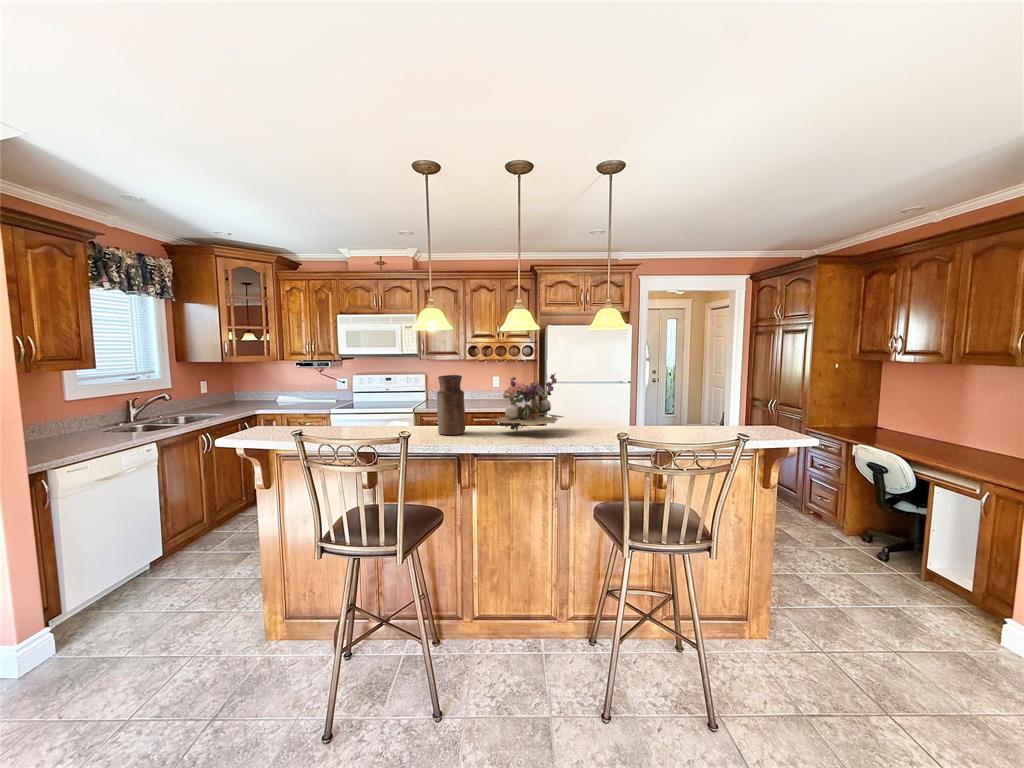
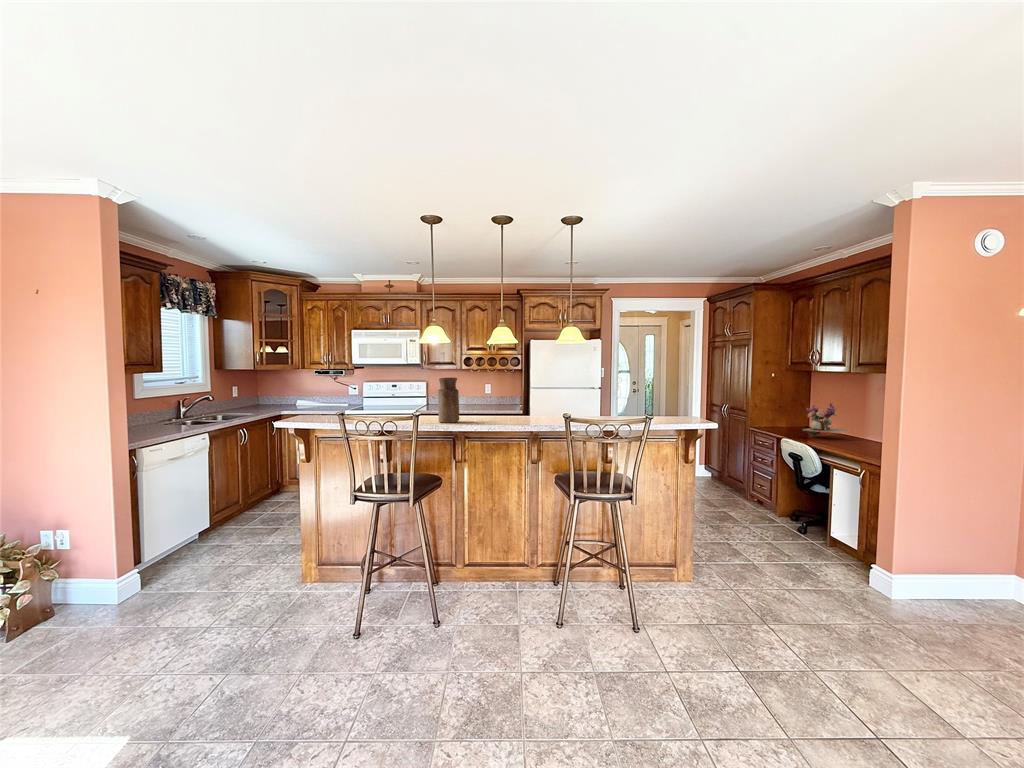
flower arrangement: present [490,374,564,431] -> present [802,403,850,437]

